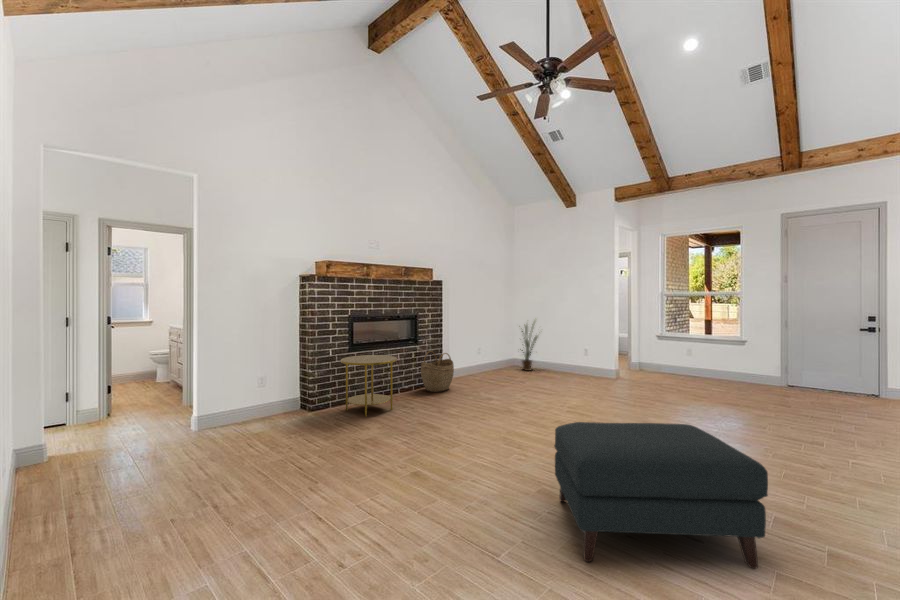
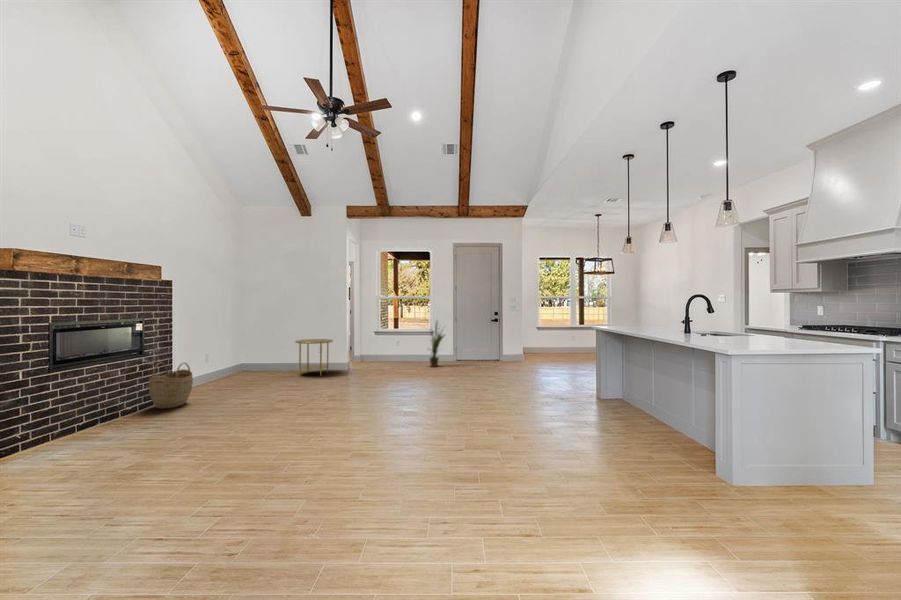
house plant: present [520,324,538,371] -> present [430,322,444,367]
side table: present [341,355,397,417] -> present [295,339,333,376]
ottoman: present [554,422,768,569] -> none [366,388,498,489]

